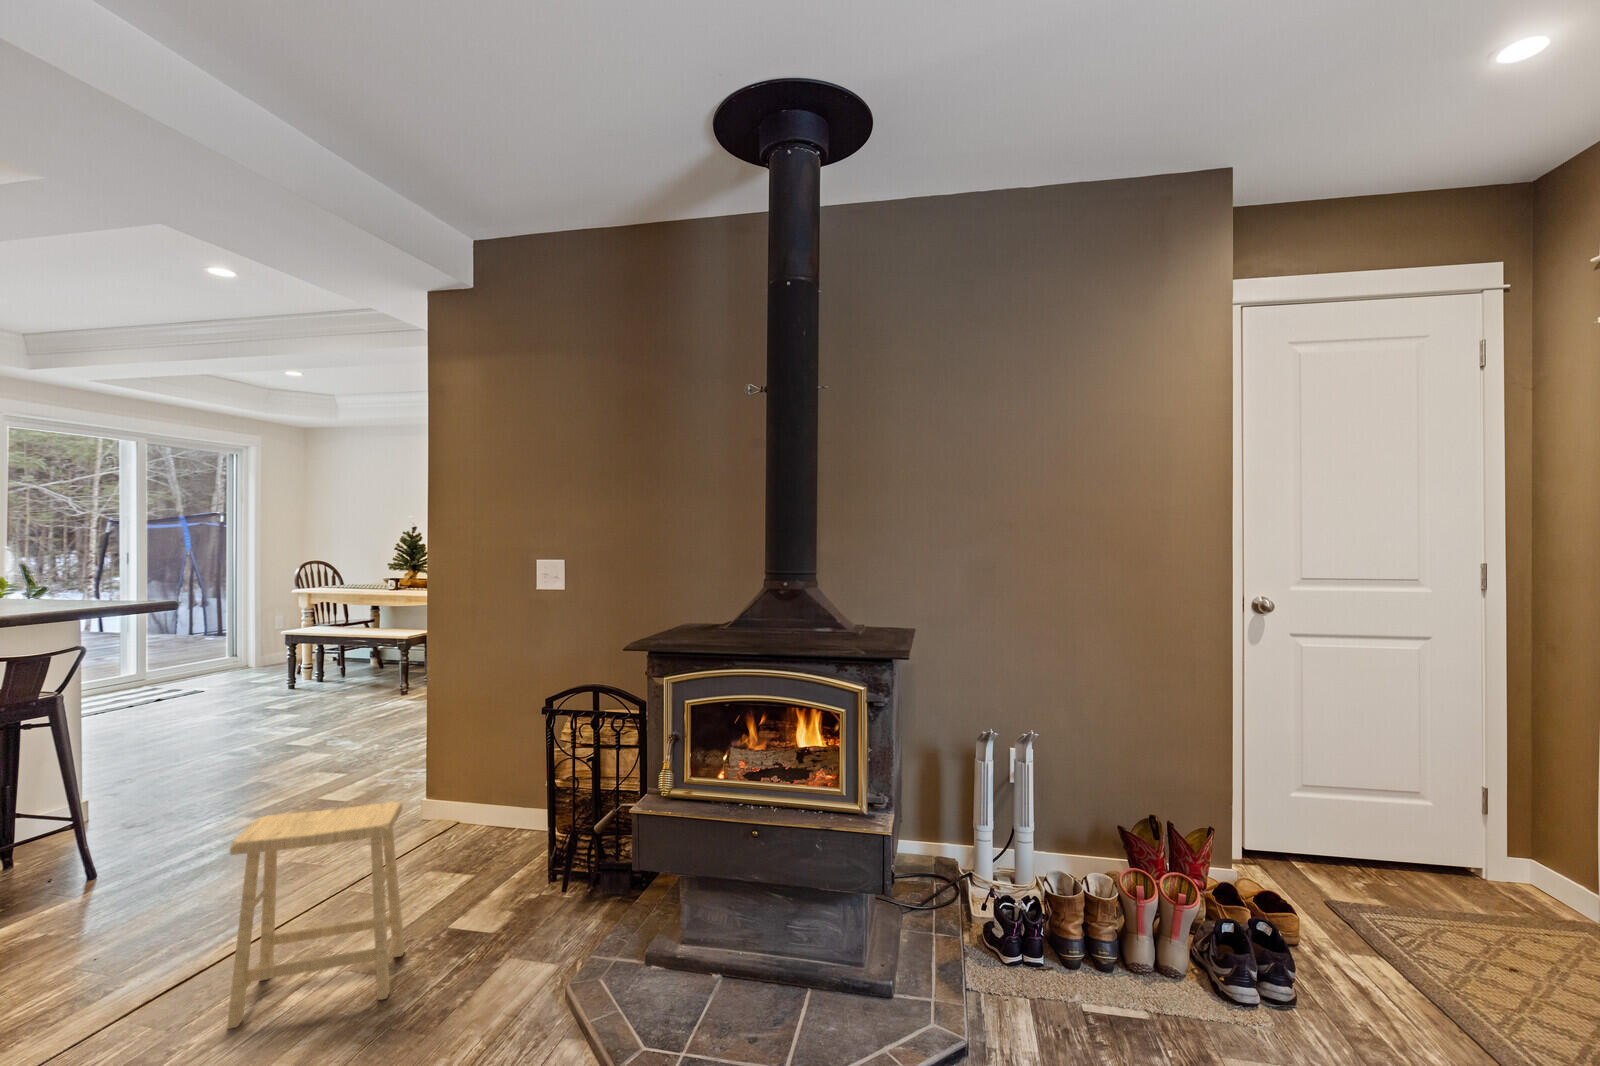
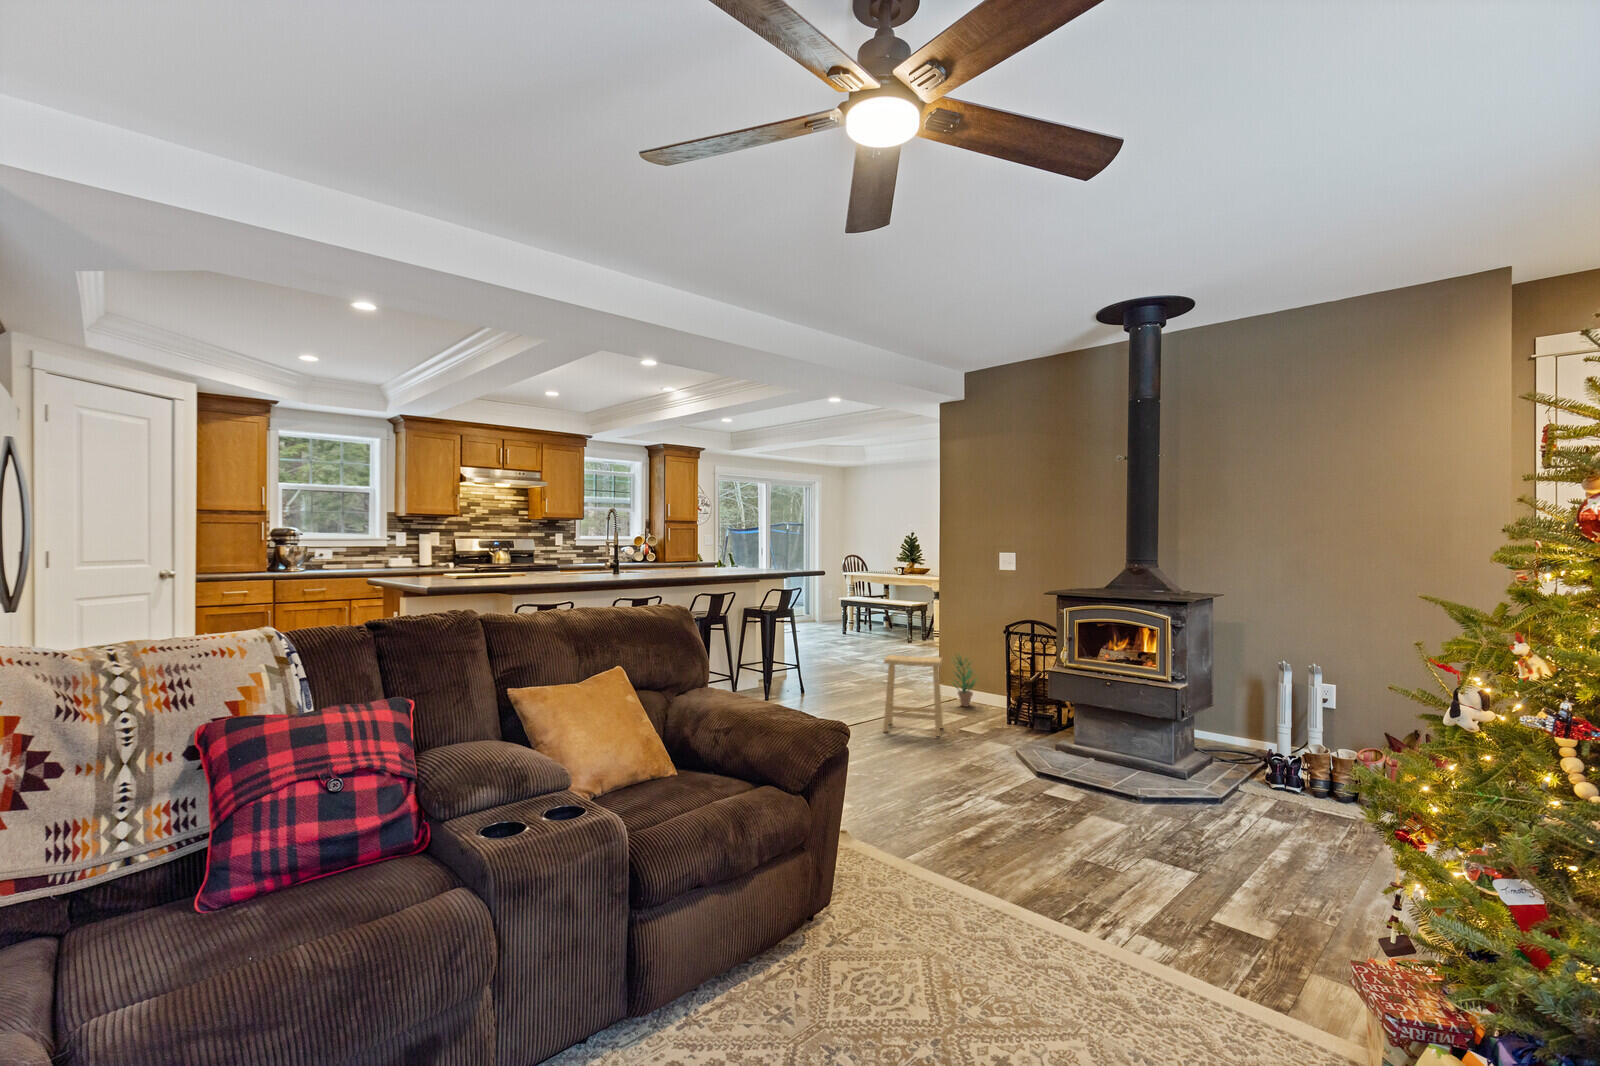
potted plant: none [435,752,499,854] -> present [952,654,976,706]

